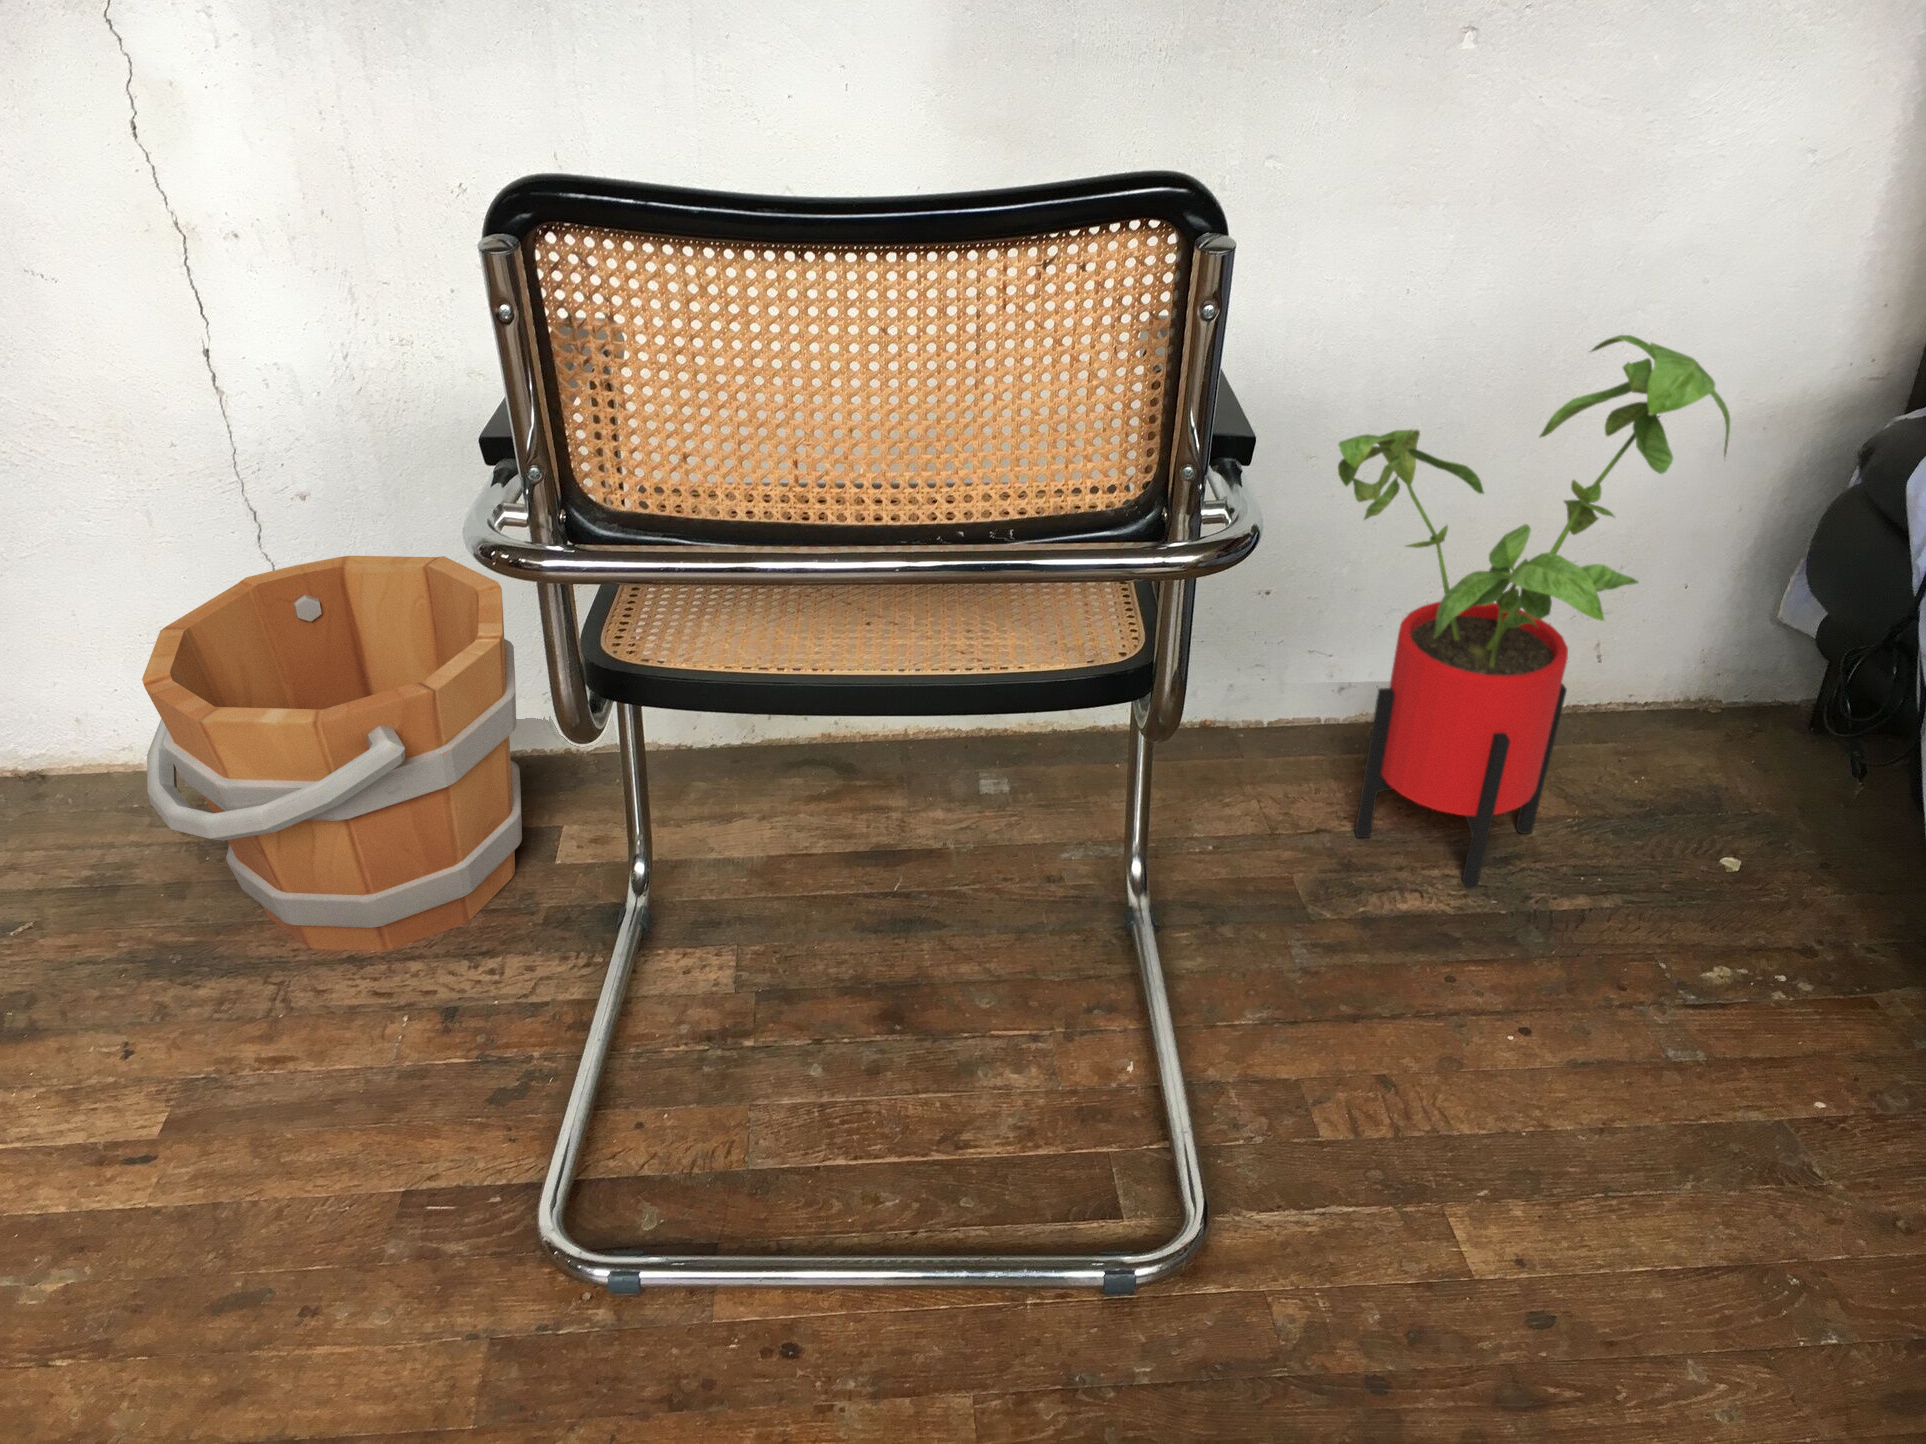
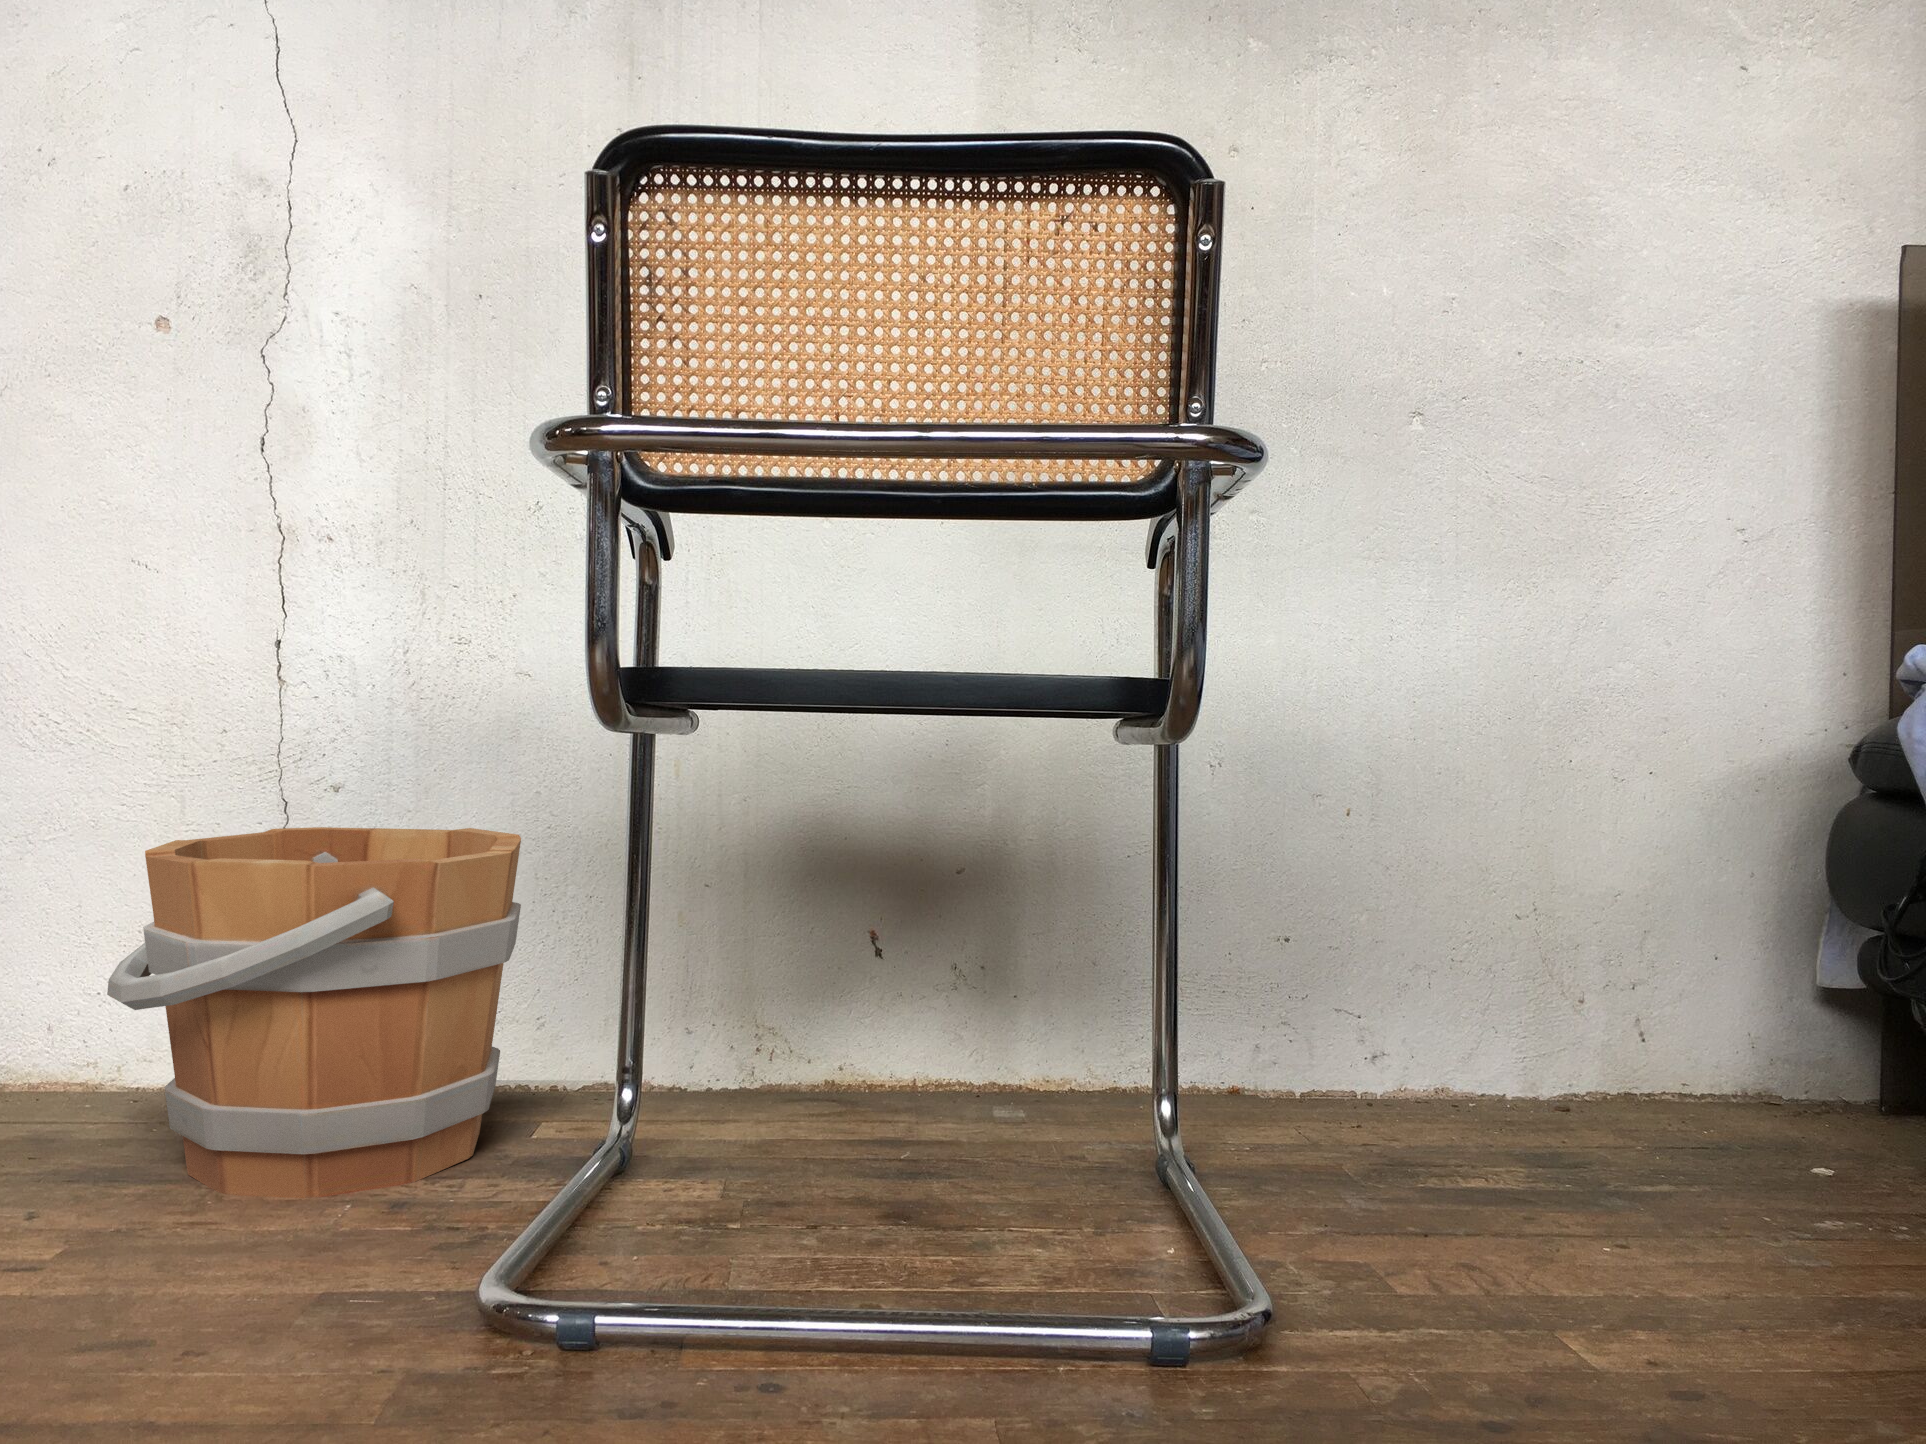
house plant: present [1338,335,1730,889] -> none [1339,593,1715,1195]

